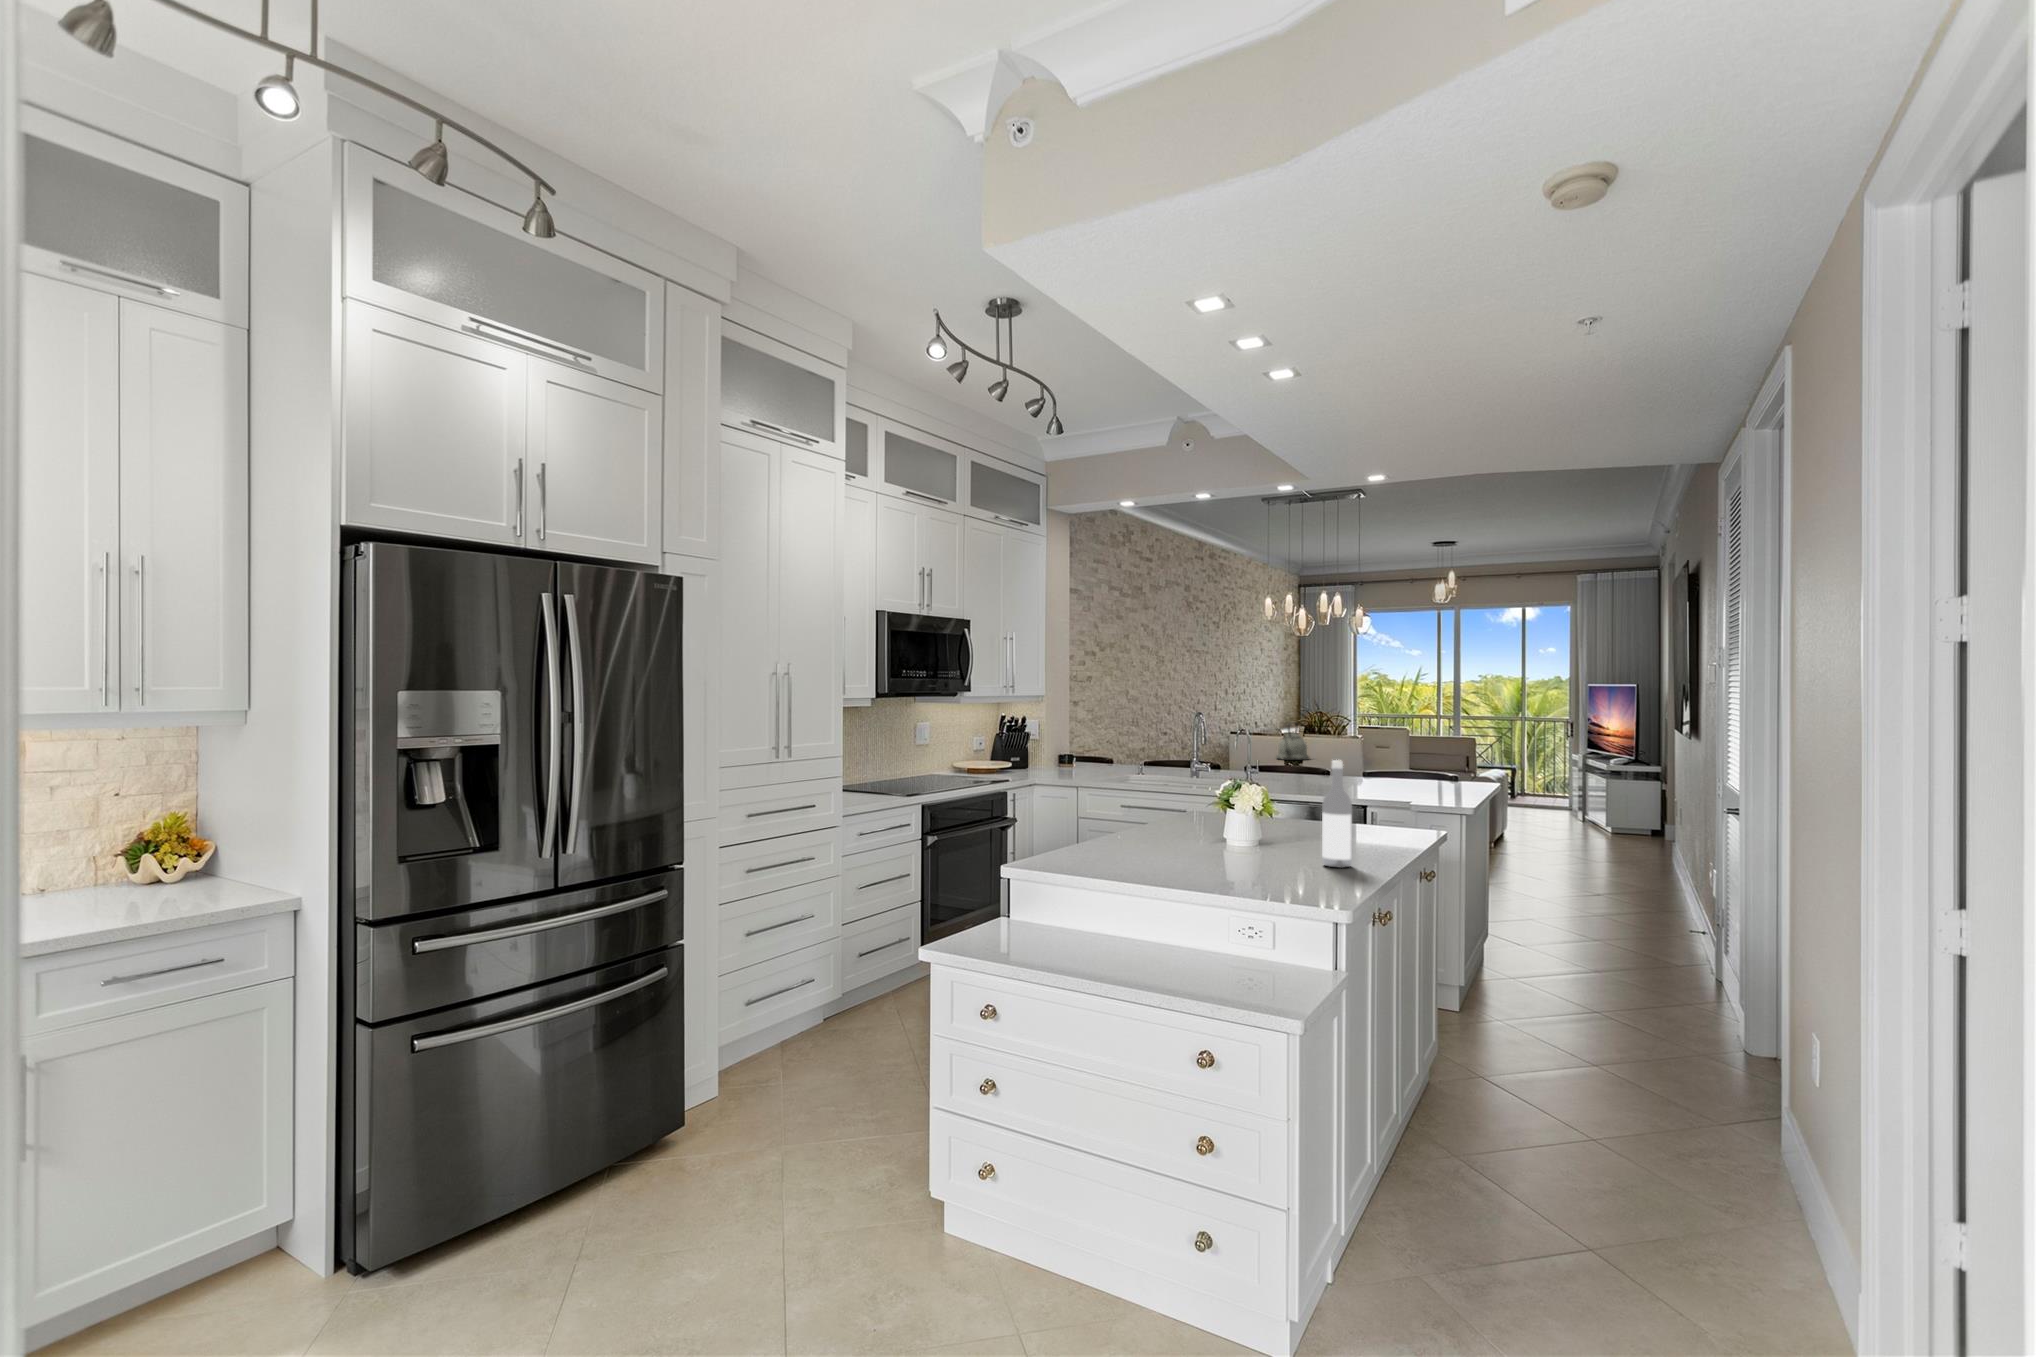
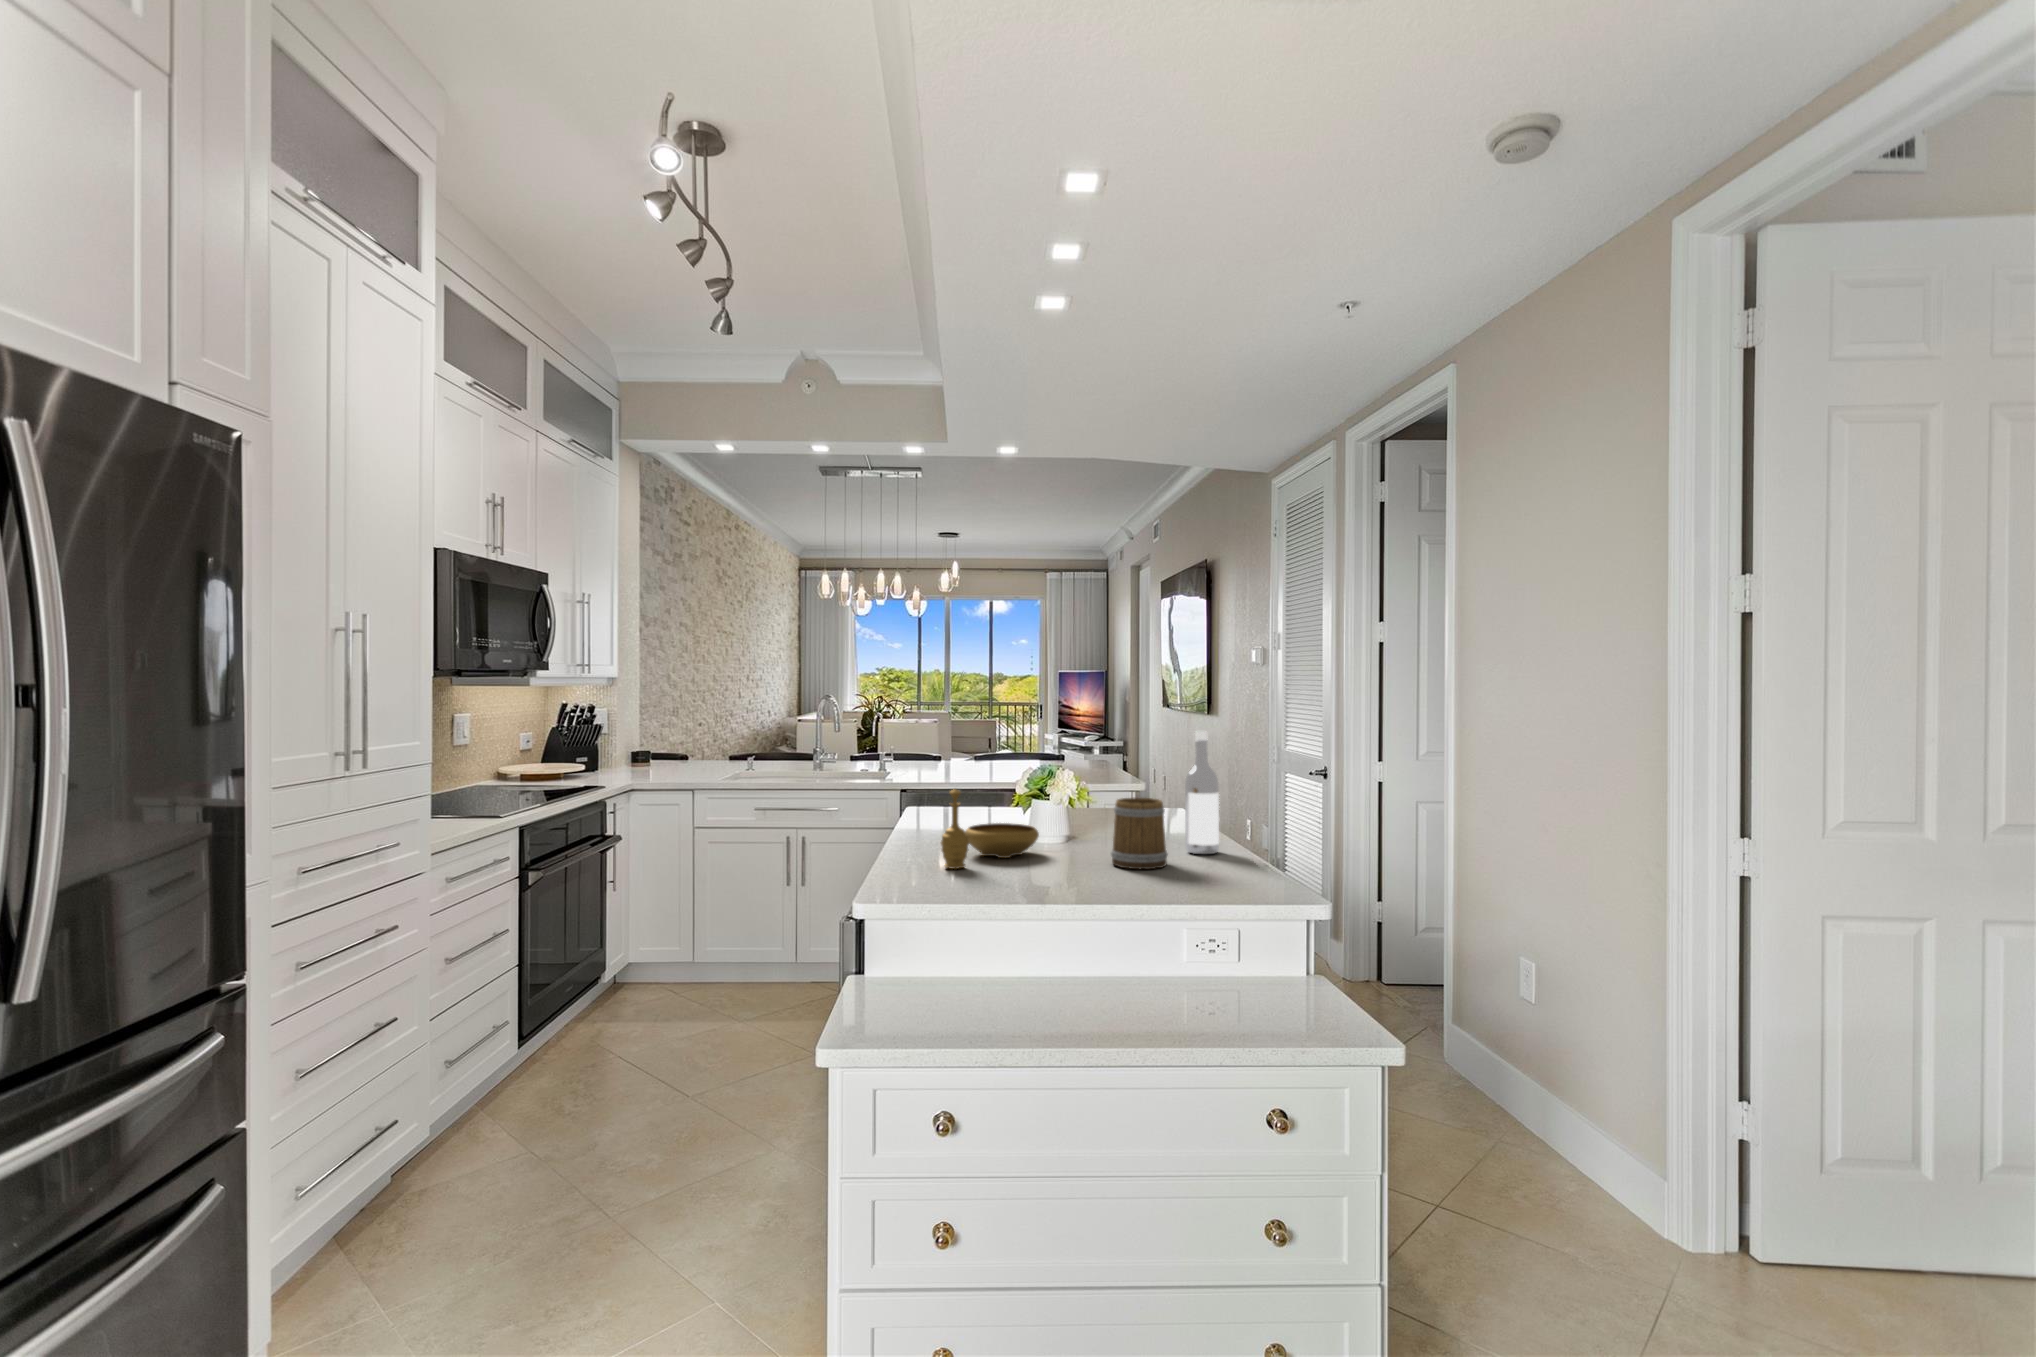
kettle: present [1276,723,1309,760] -> none [861,706,896,746]
decorative bowl: none [1110,795,1206,856] -> present [941,789,1039,869]
mug: none [1236,813,1284,872] -> present [1111,798,1168,869]

